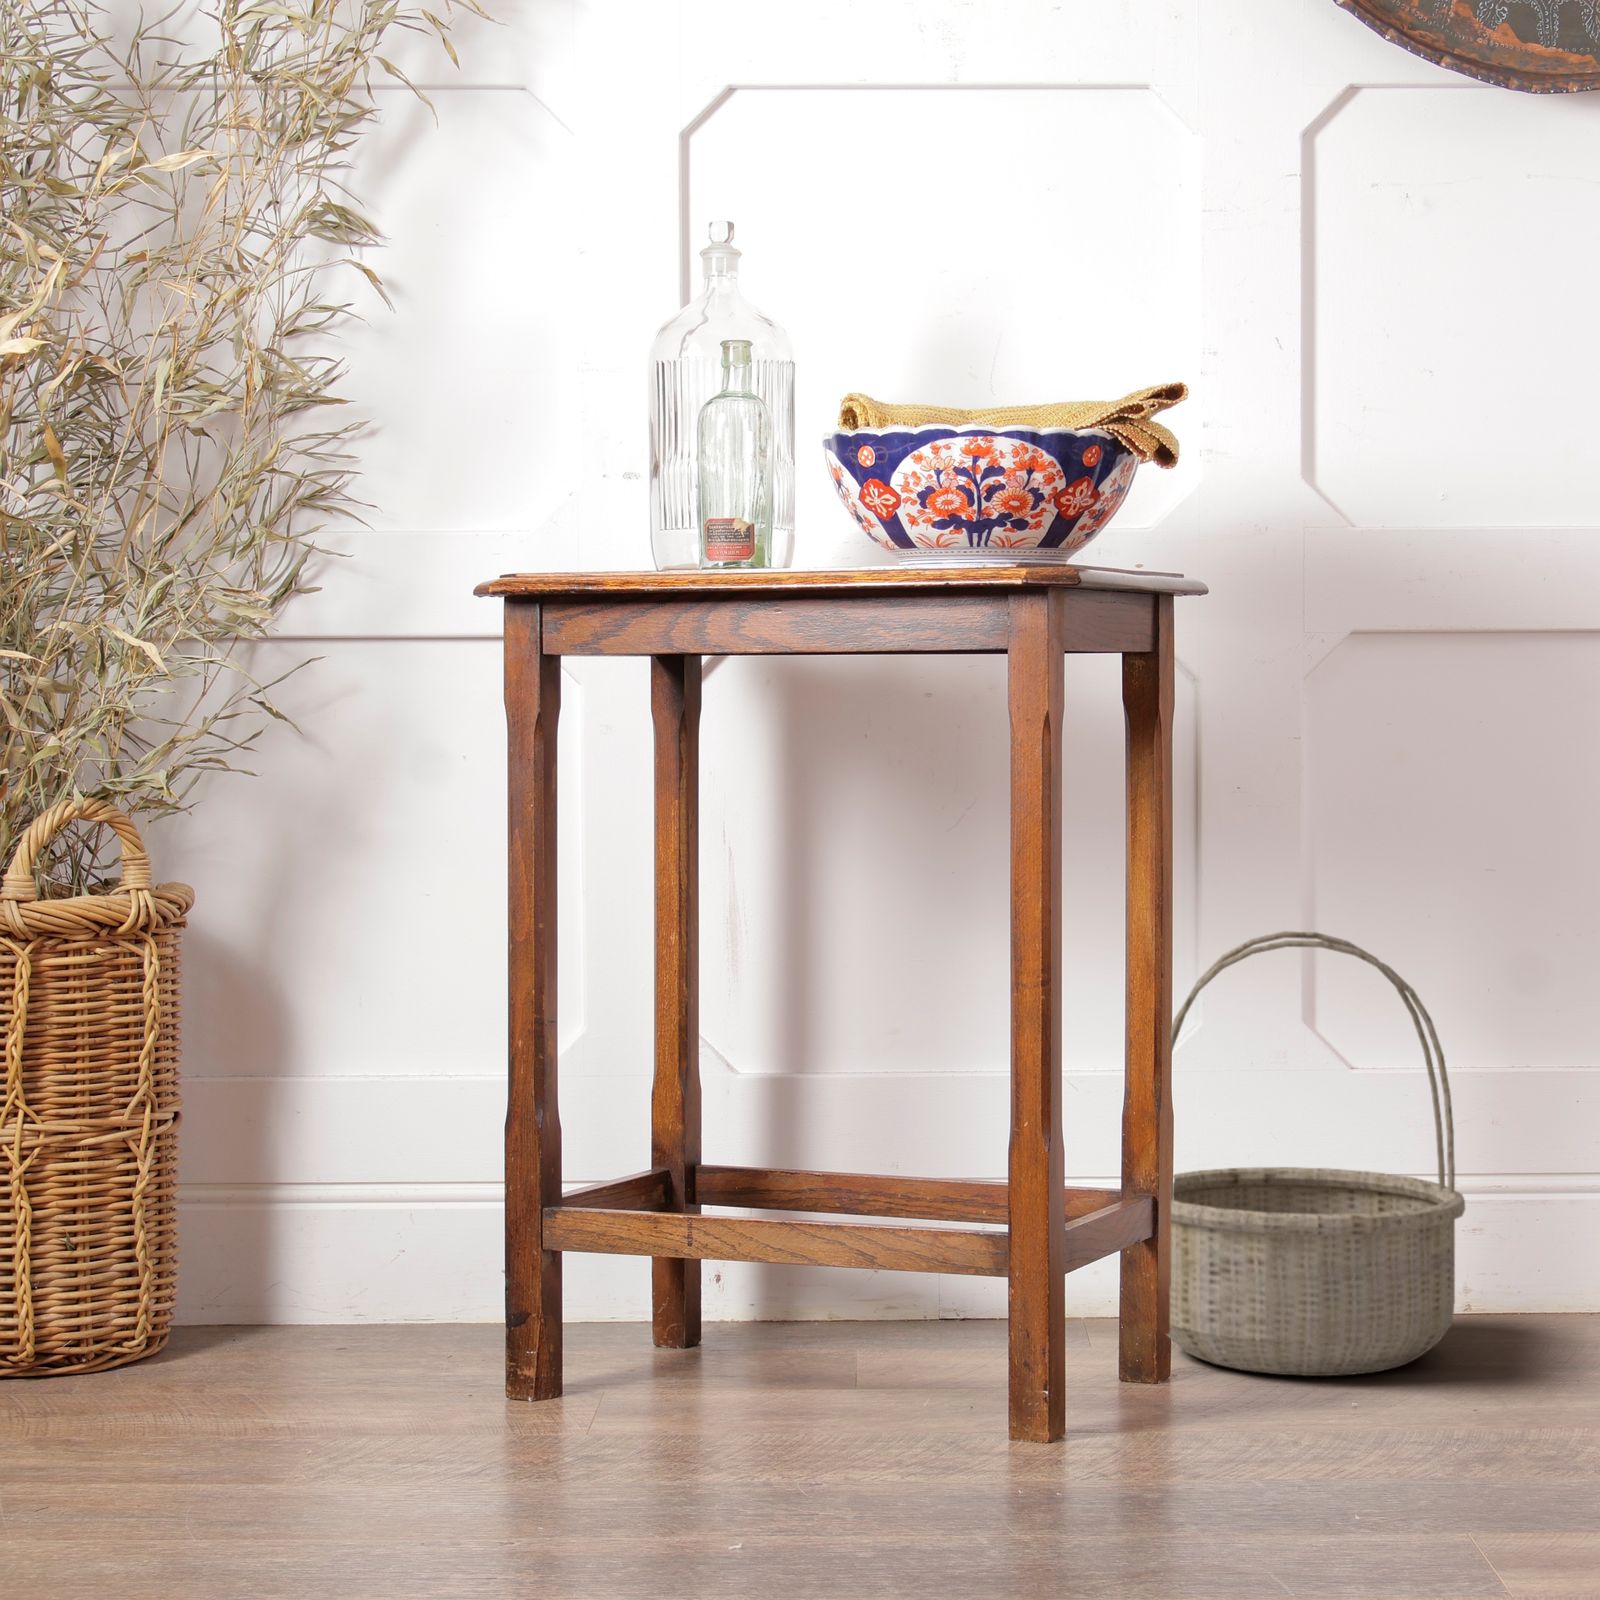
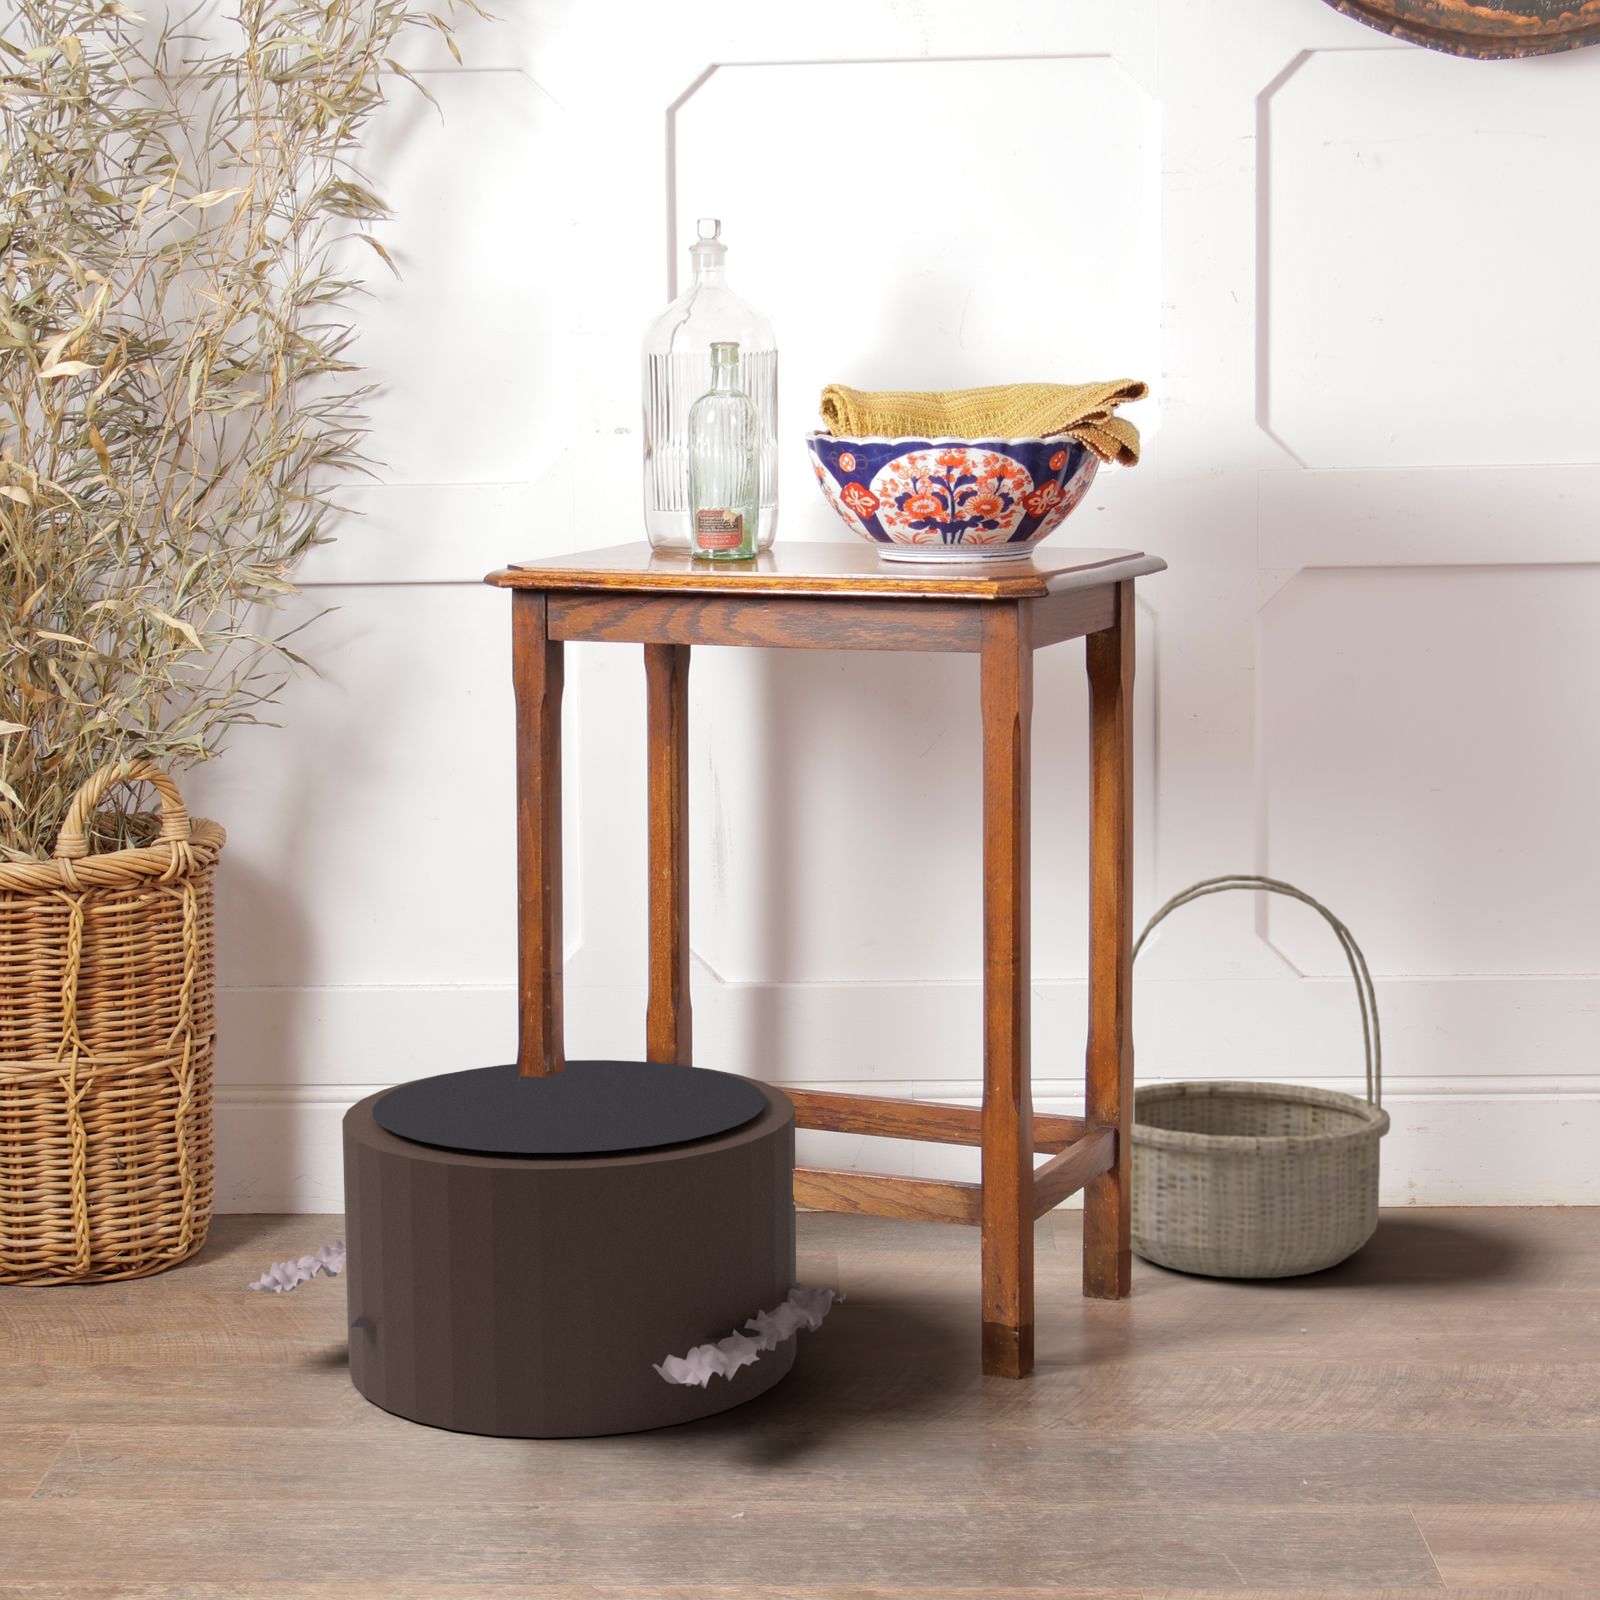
pouf: none [200,1130,866,1522] -> present [249,1060,847,1438]

